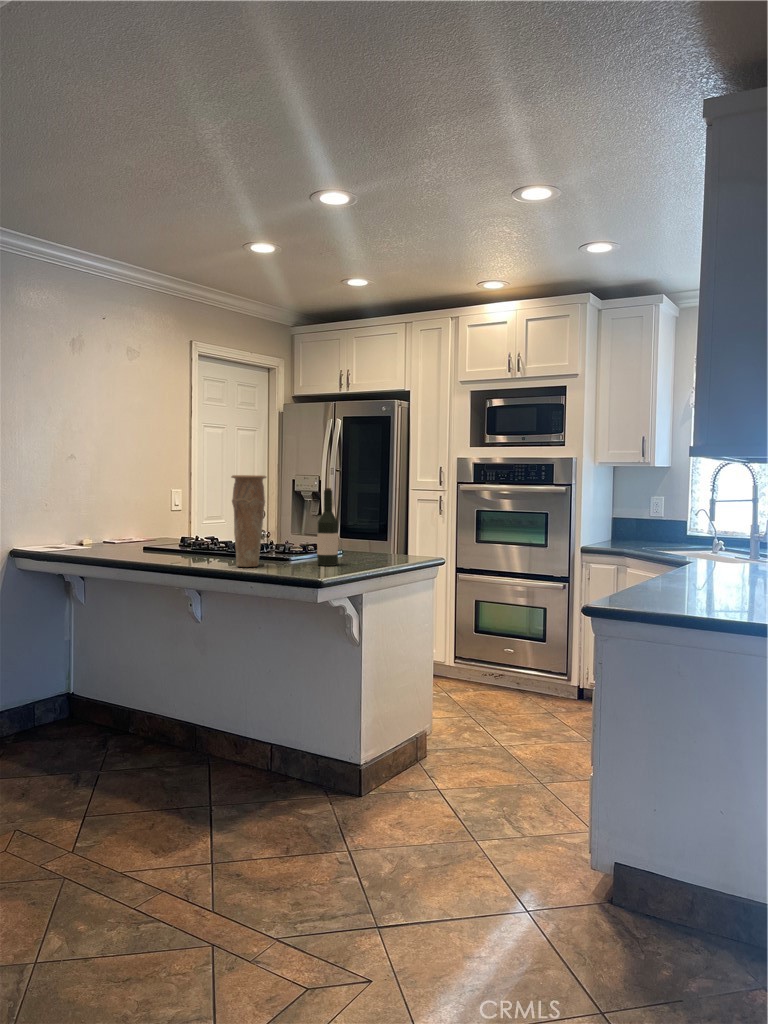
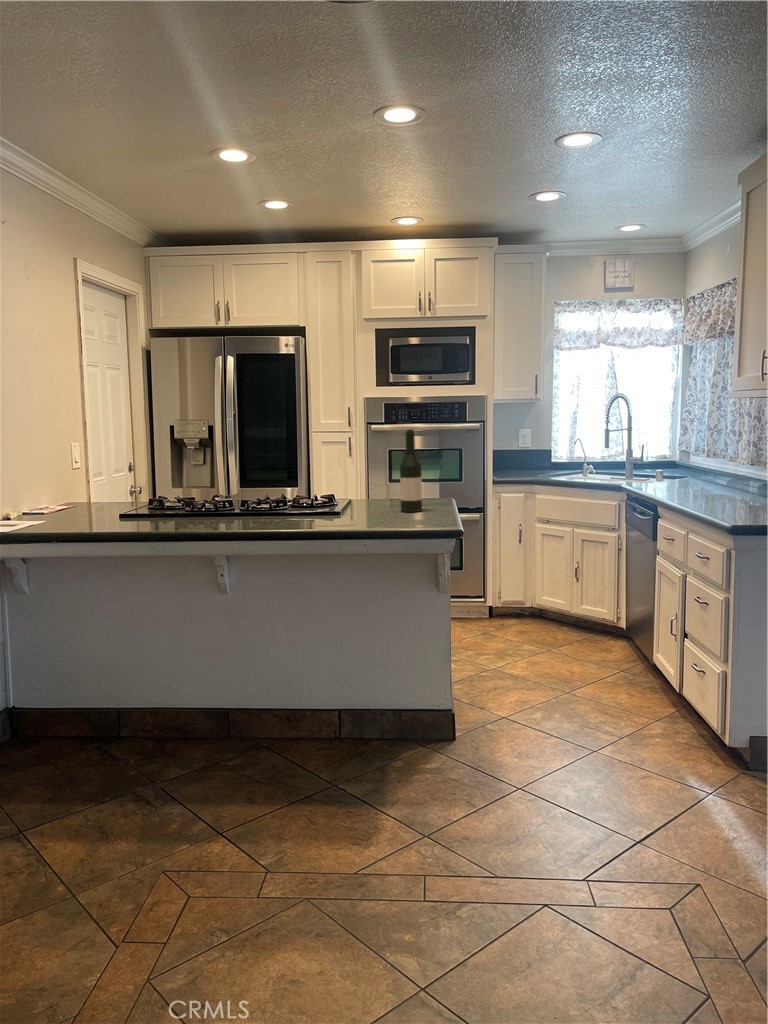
vase: present [231,475,266,567] -> none [322,418,361,521]

